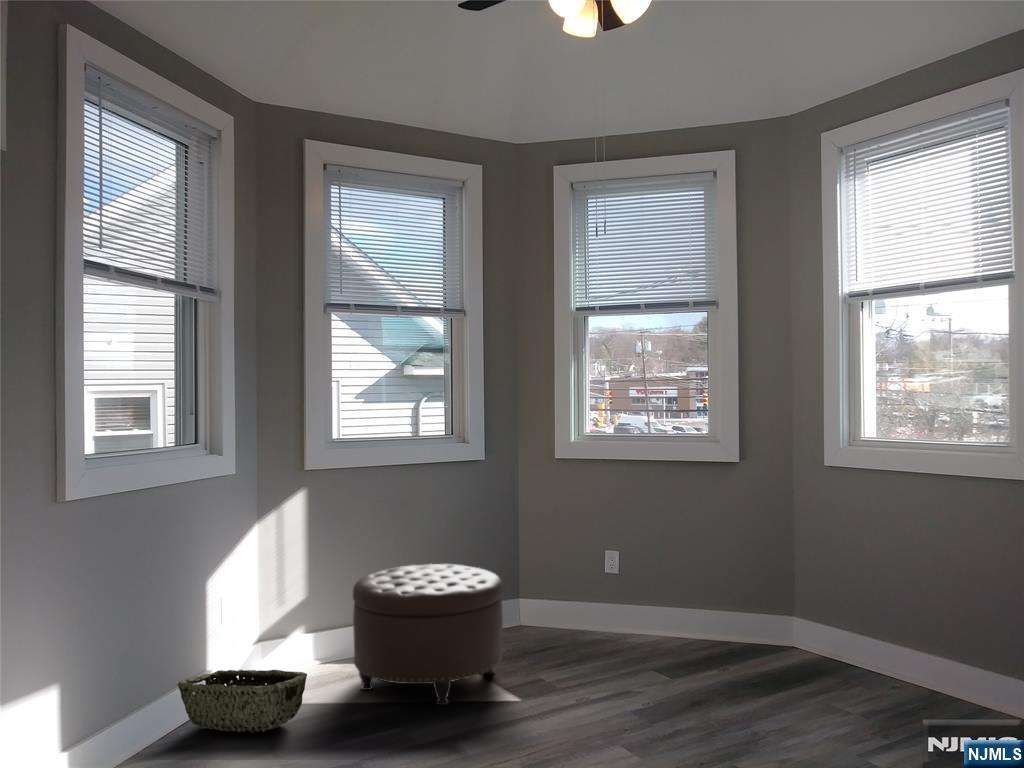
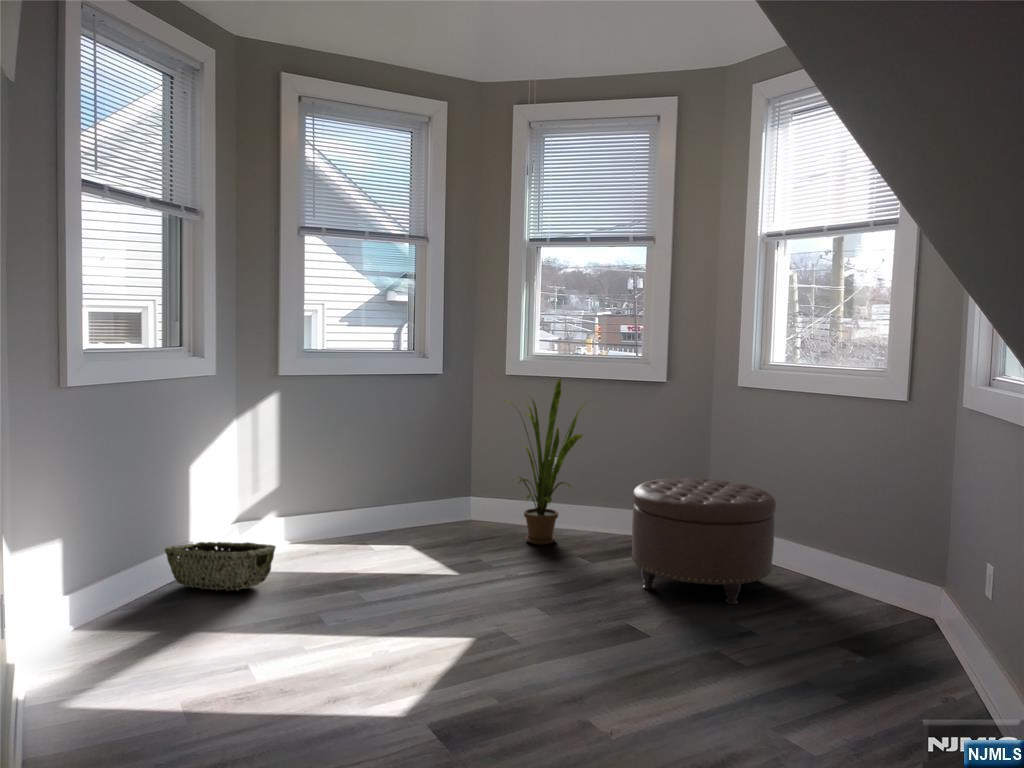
house plant: none [553,460,653,654] -> present [505,379,585,544]
ottoman: present [353,564,503,705] -> present [632,478,776,604]

